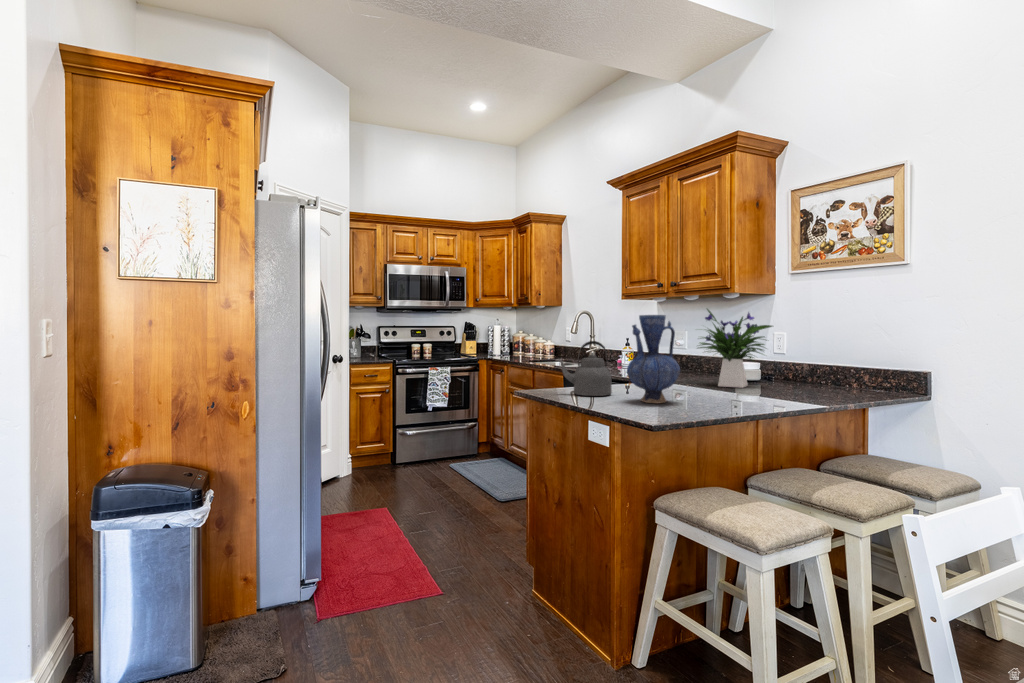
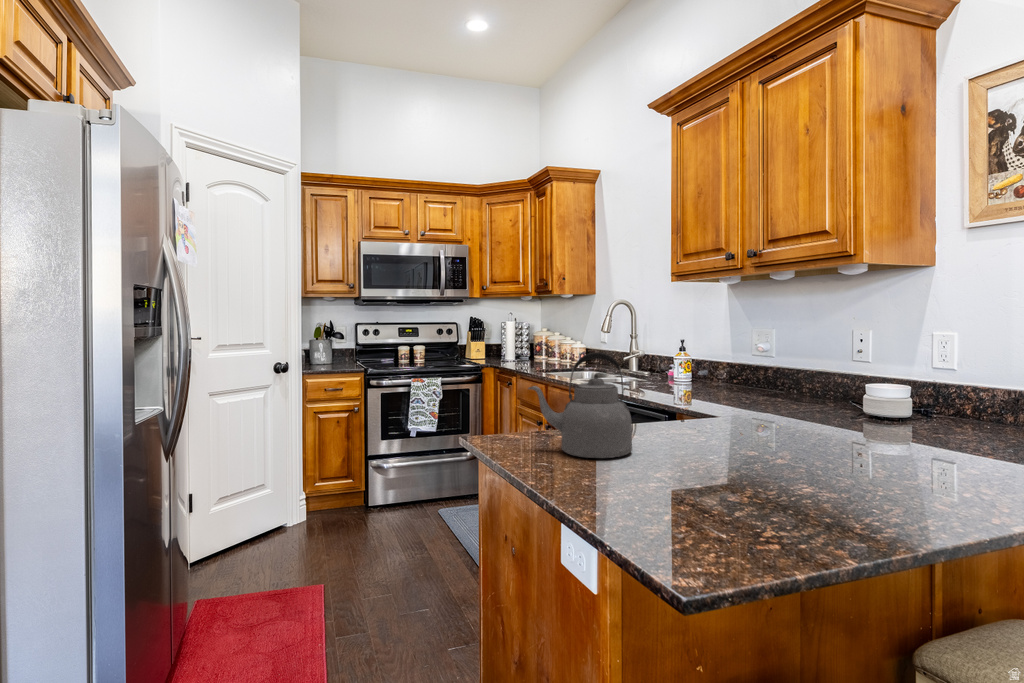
flower arrangement: present [700,309,772,388] -> none [792,290,947,435]
vase: present [627,315,680,403] -> none [654,301,768,488]

